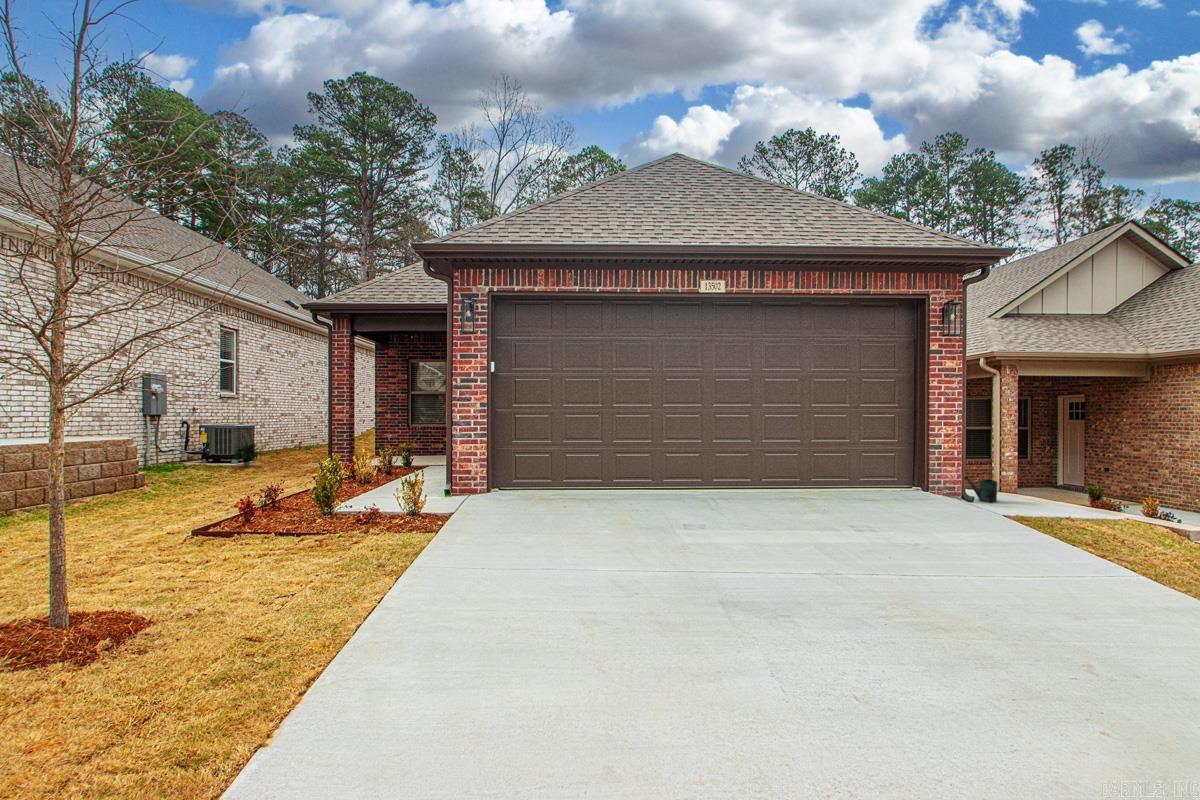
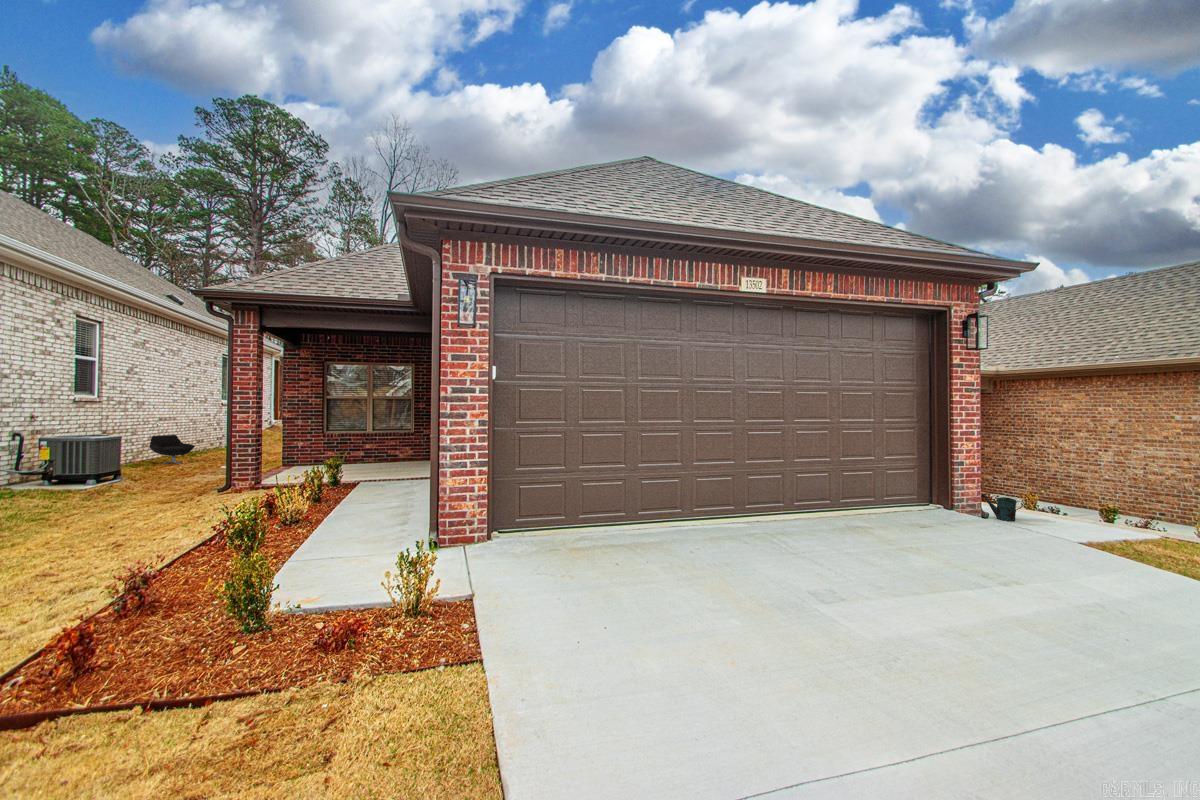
lounge chair: none [274,427,308,453] -> present [149,435,195,464]
potted plant: present [234,443,262,467] -> none [85,459,138,490]

